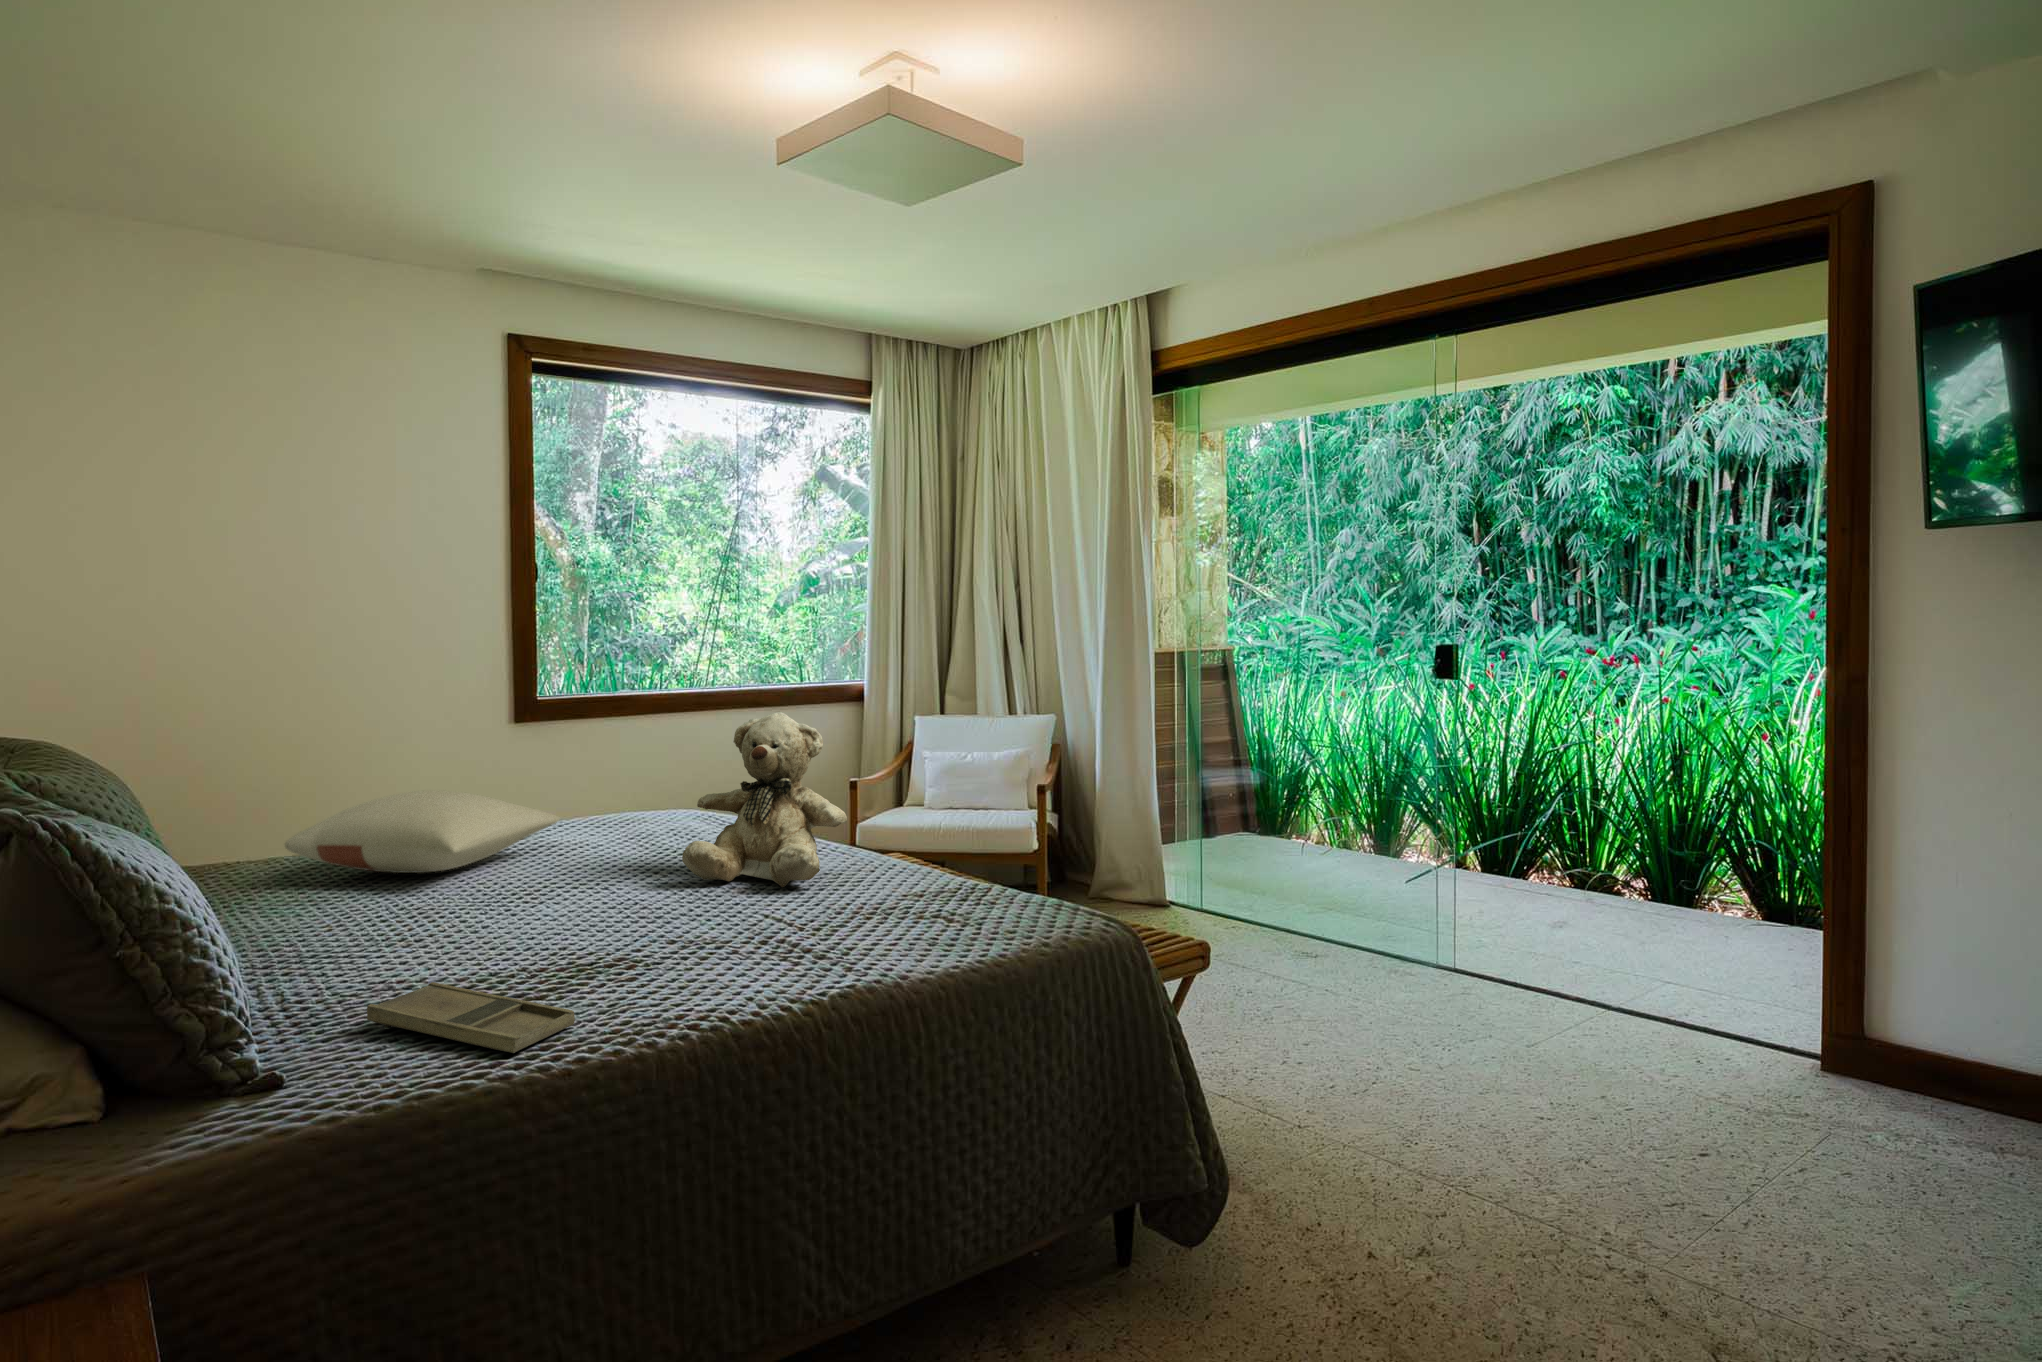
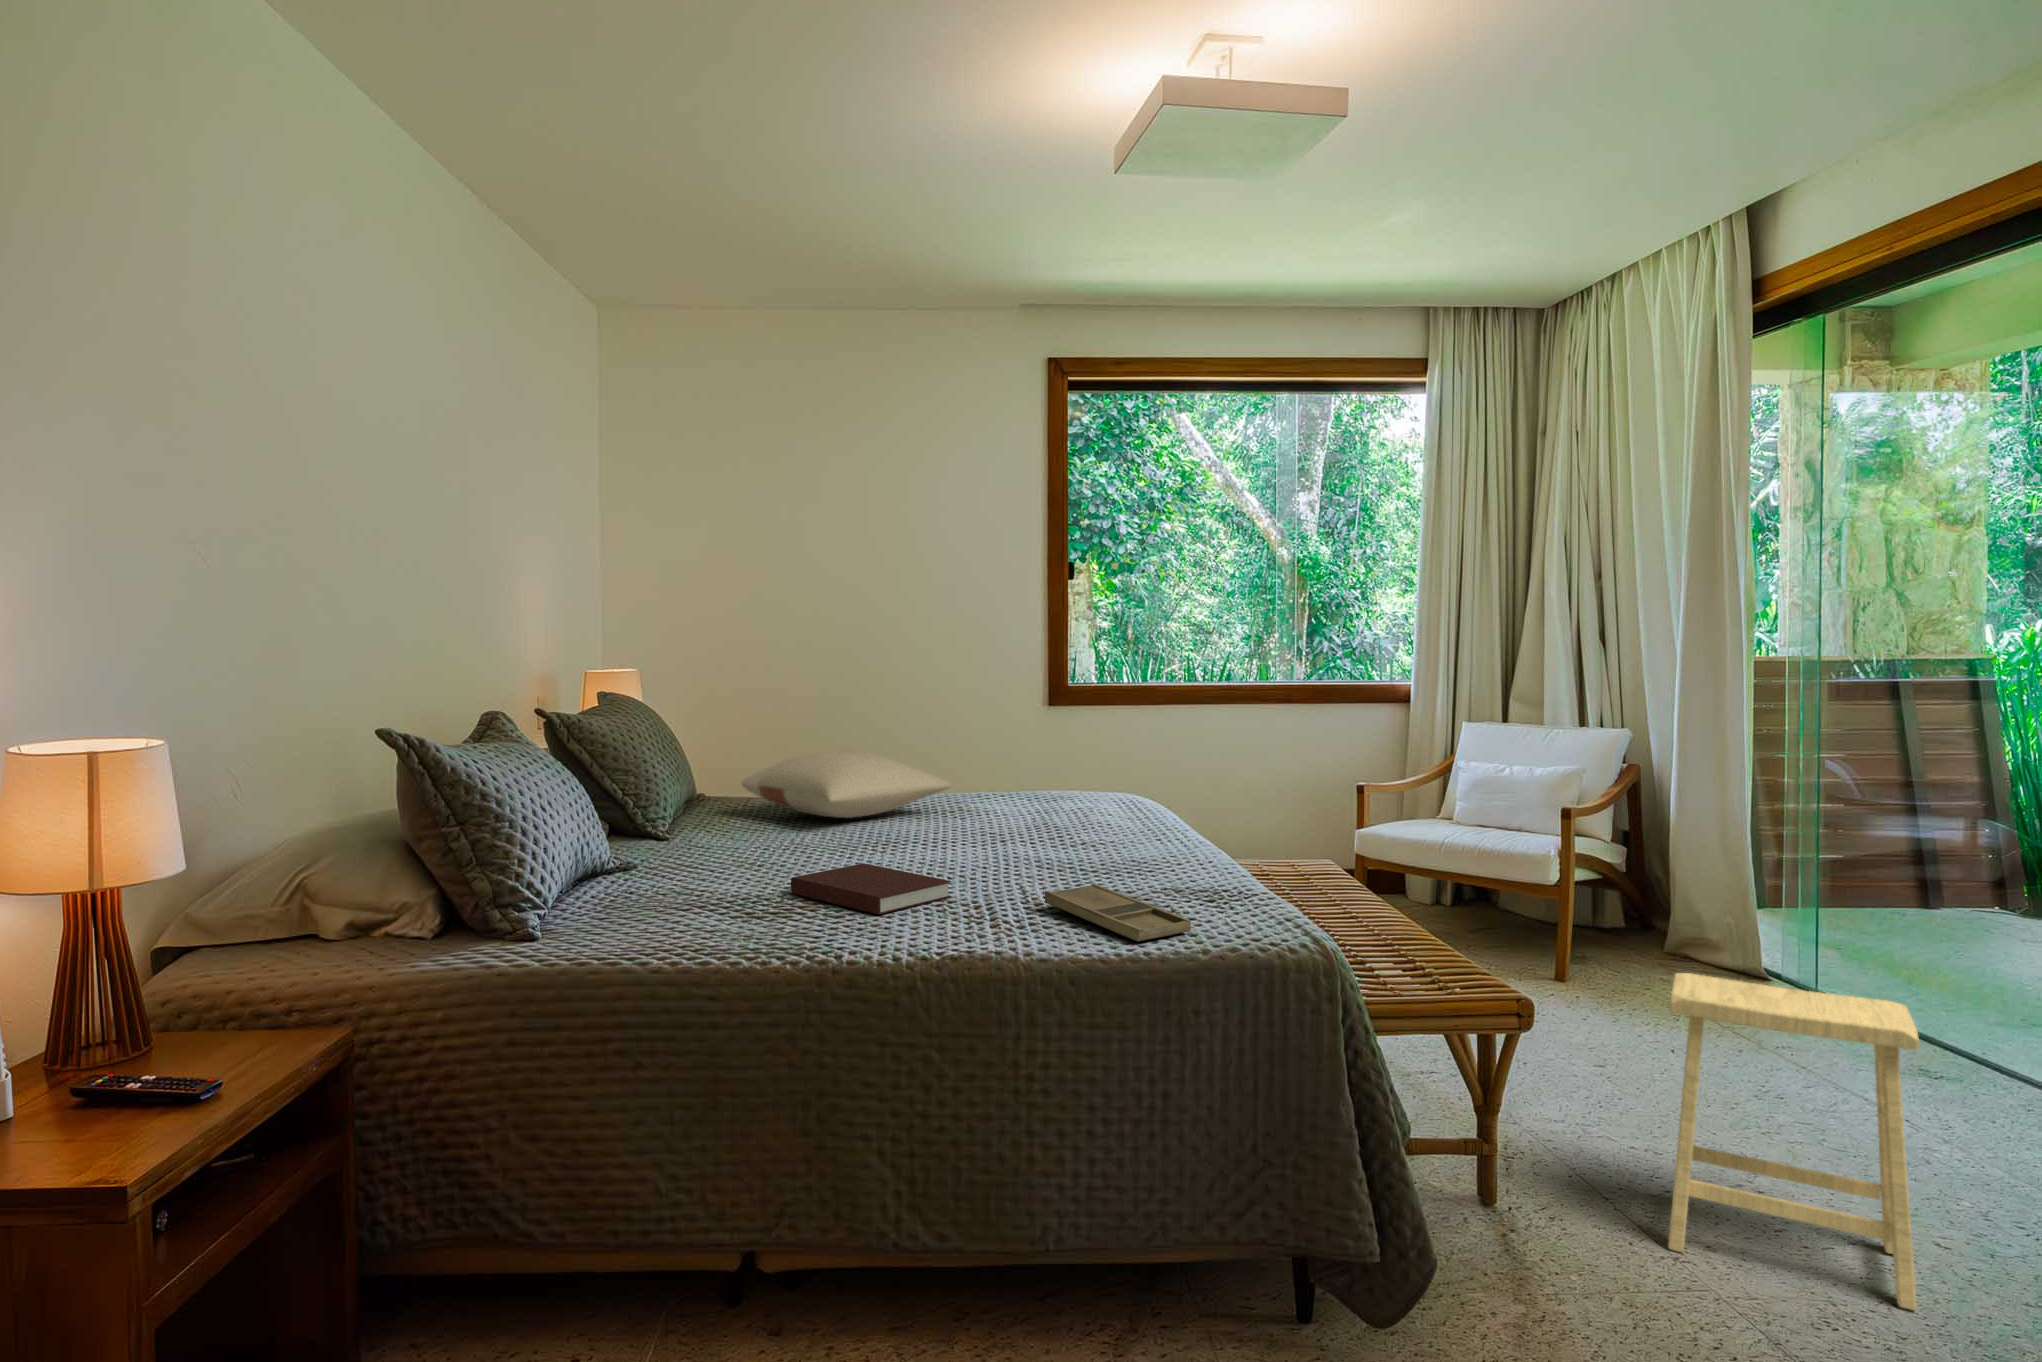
teddy bear: present [682,712,847,887] -> none [994,698,1147,866]
footstool: none [1245,898,1420,1116] -> present [1668,973,1919,1310]
notebook: none [532,916,718,967] -> present [791,863,951,915]
tray: present [367,982,575,1053] -> present [1045,884,1191,941]

